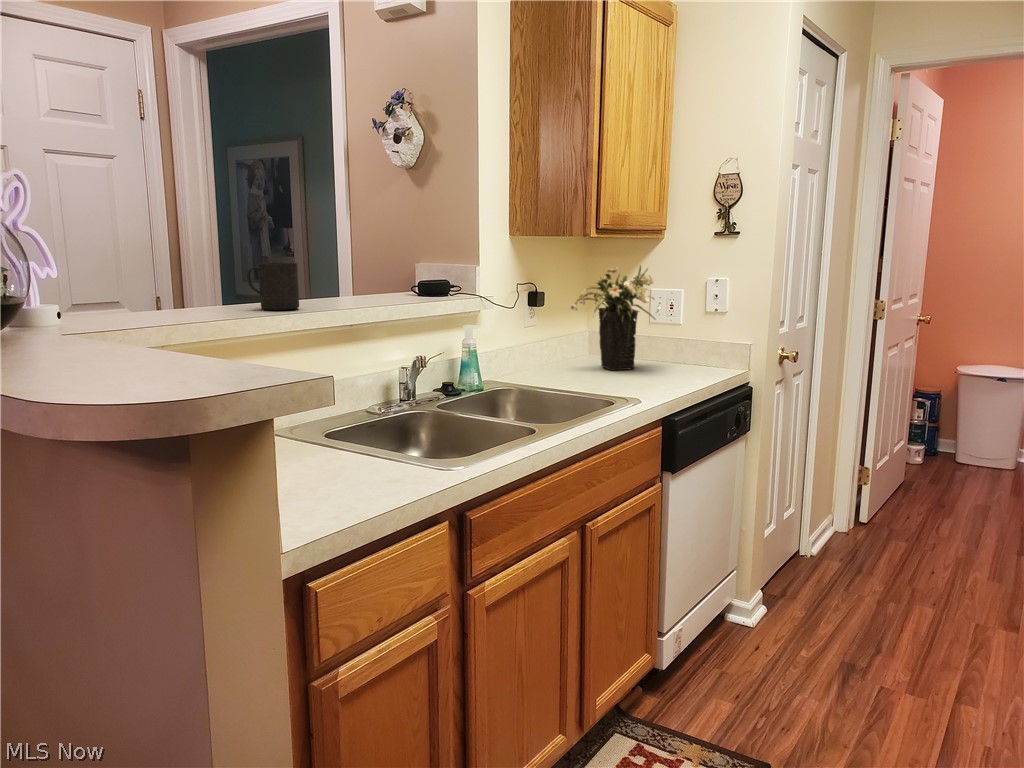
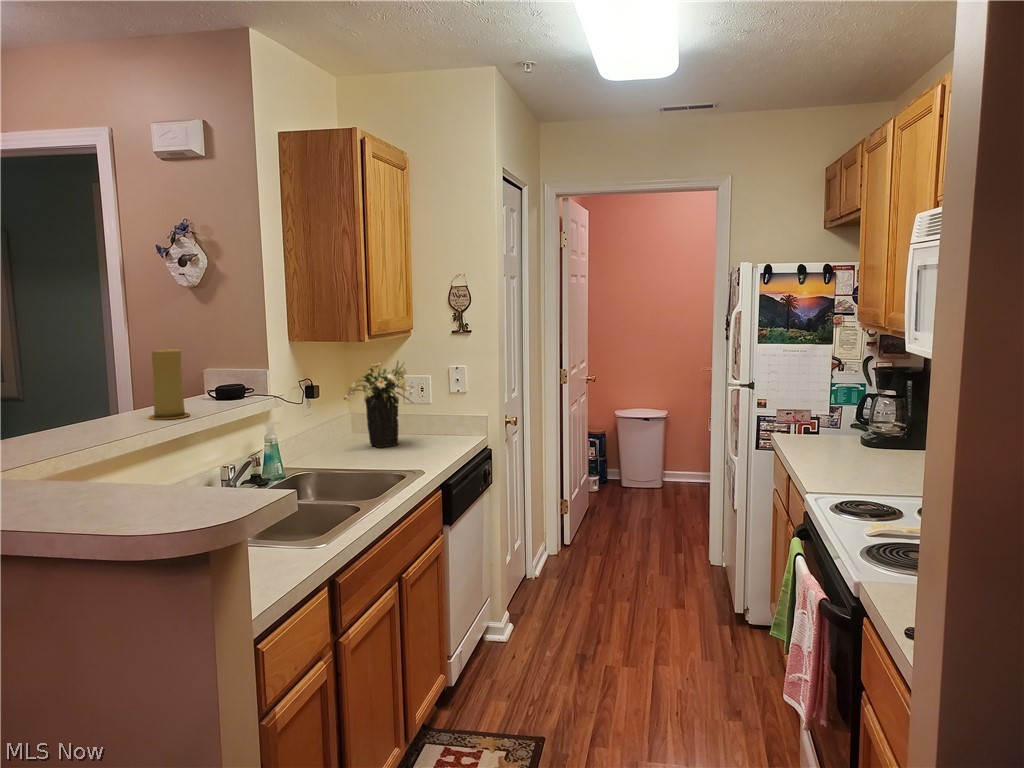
candle: none [328,227,372,305] -> present [149,349,190,419]
mug: present [247,263,299,310] -> none [86,387,134,431]

